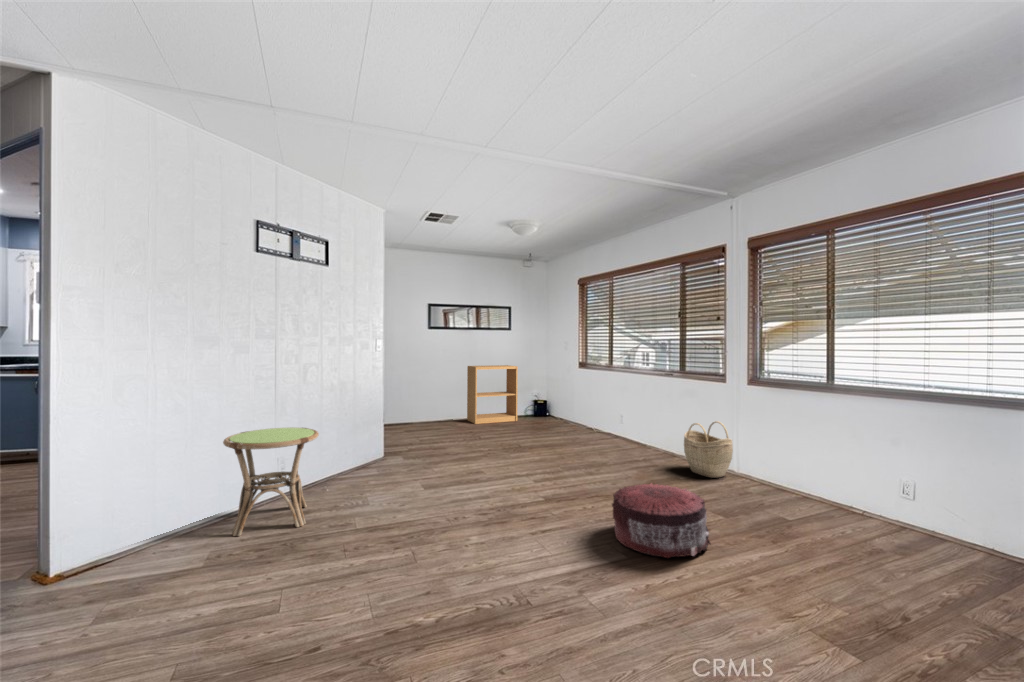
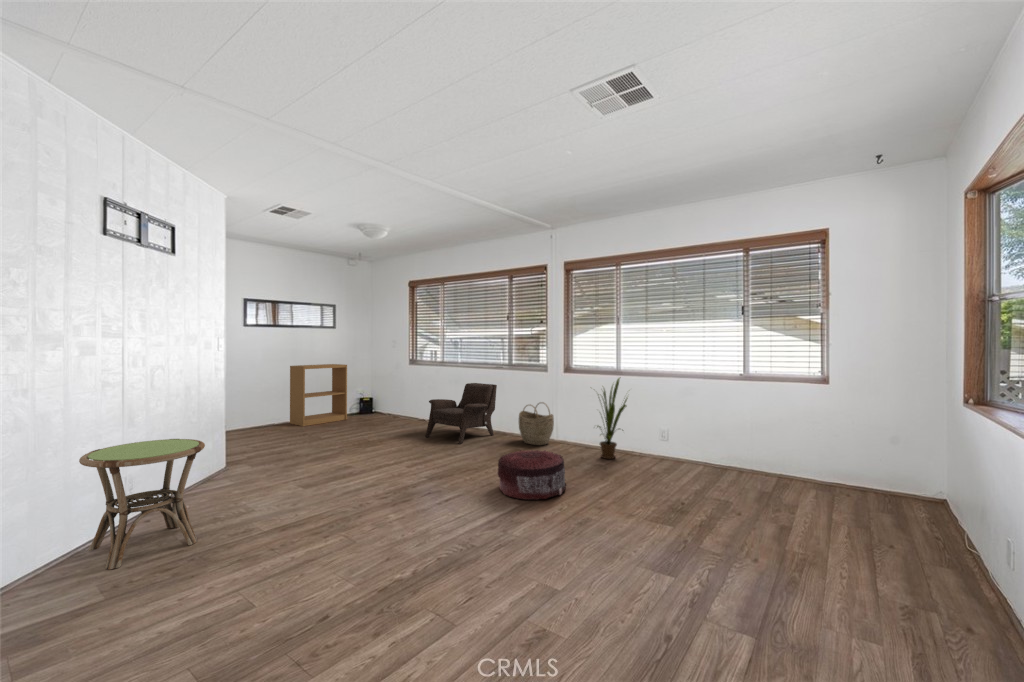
armchair: none [578,392,664,462] -> present [426,383,497,444]
house plant: none [778,395,852,515] -> present [597,378,628,459]

